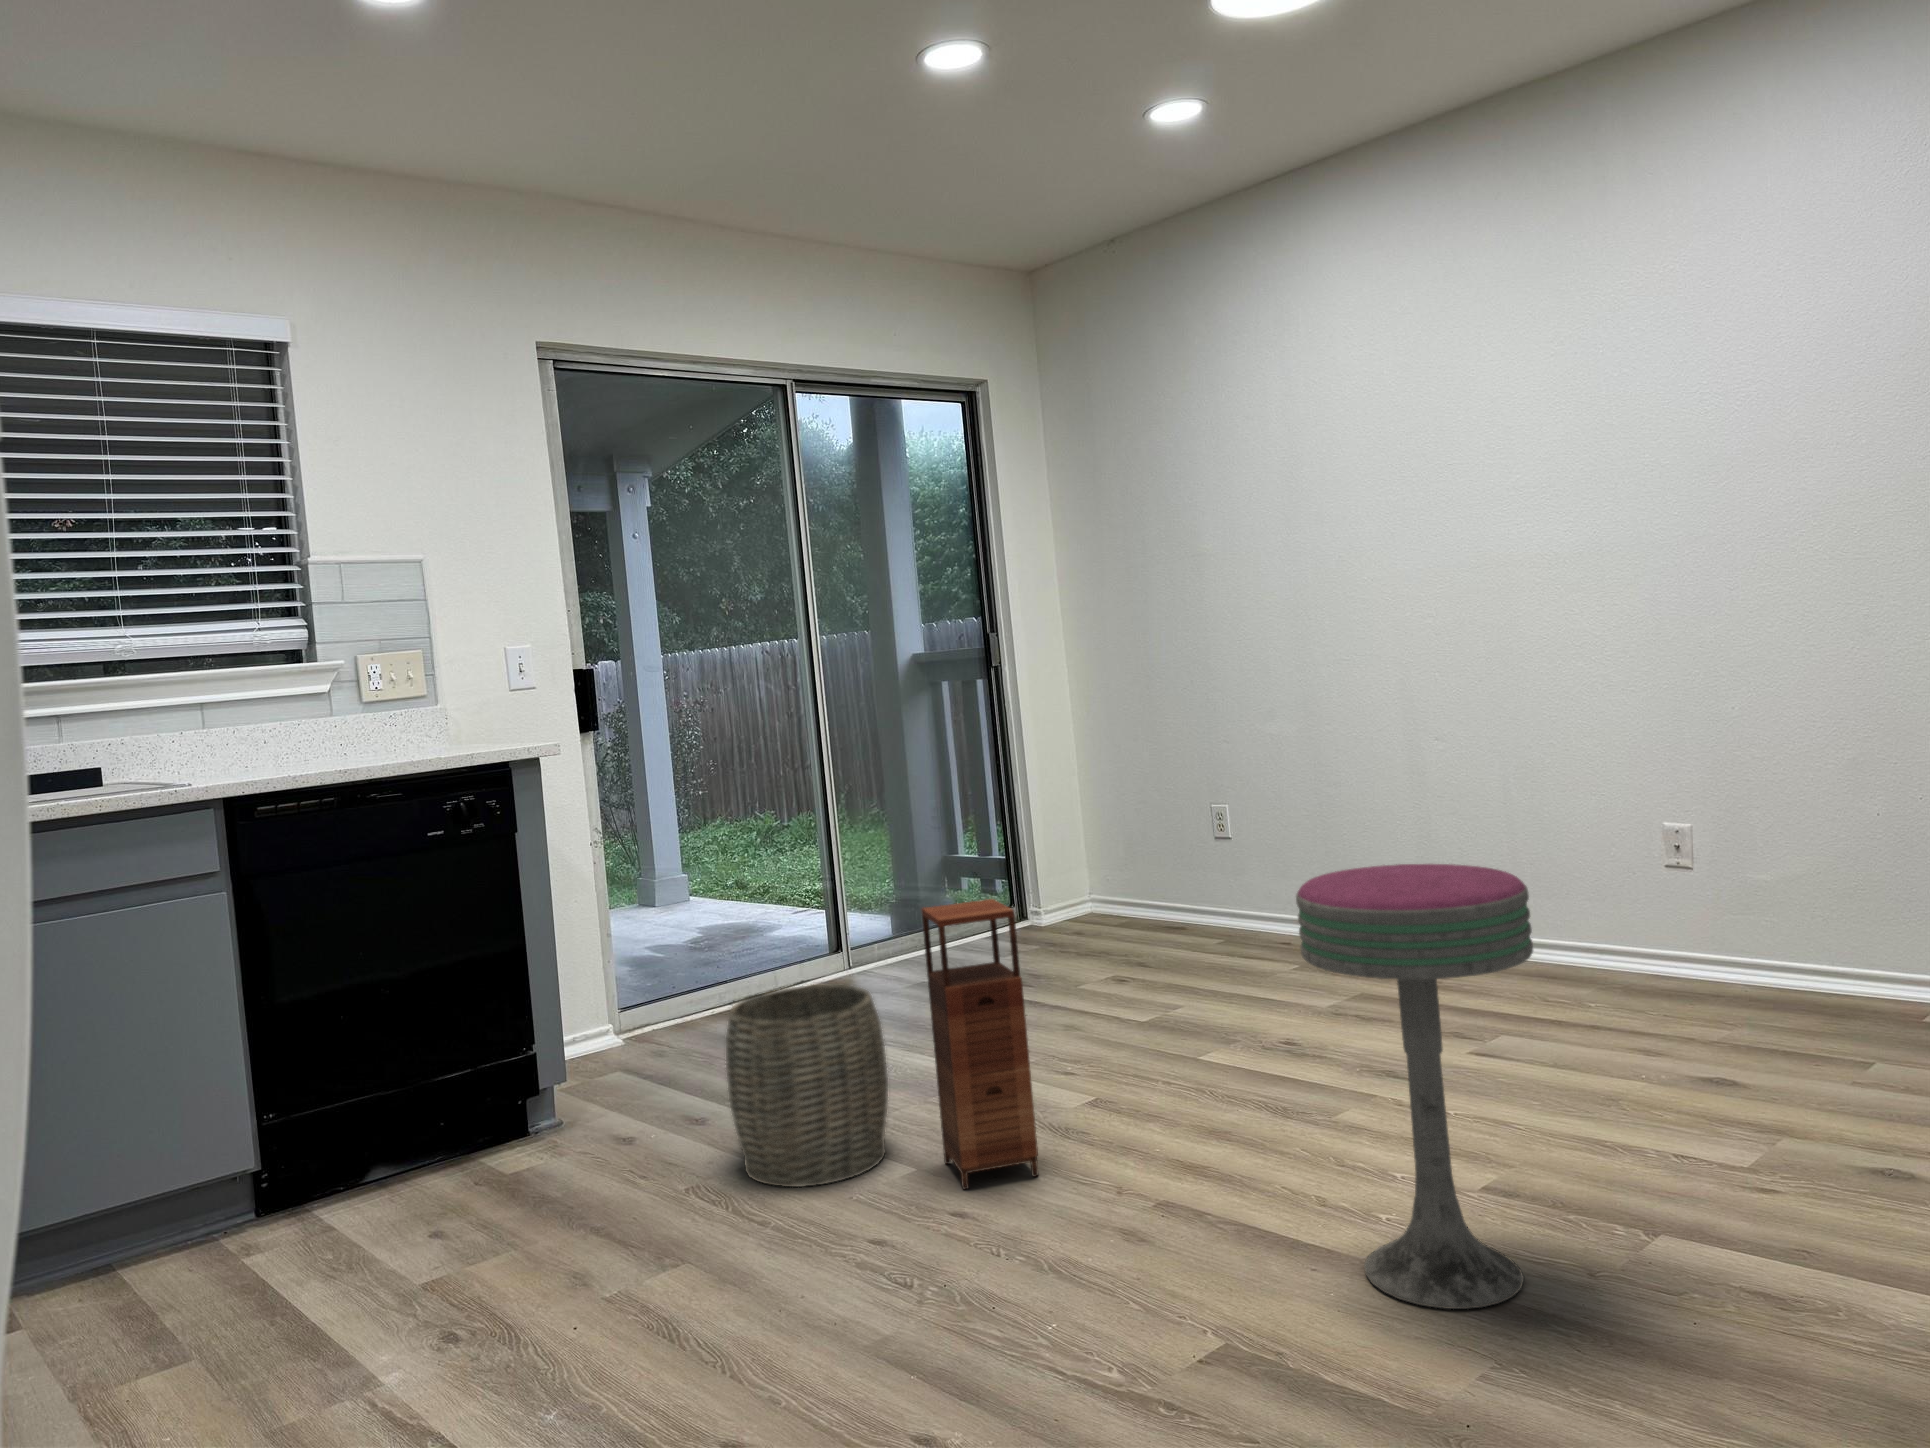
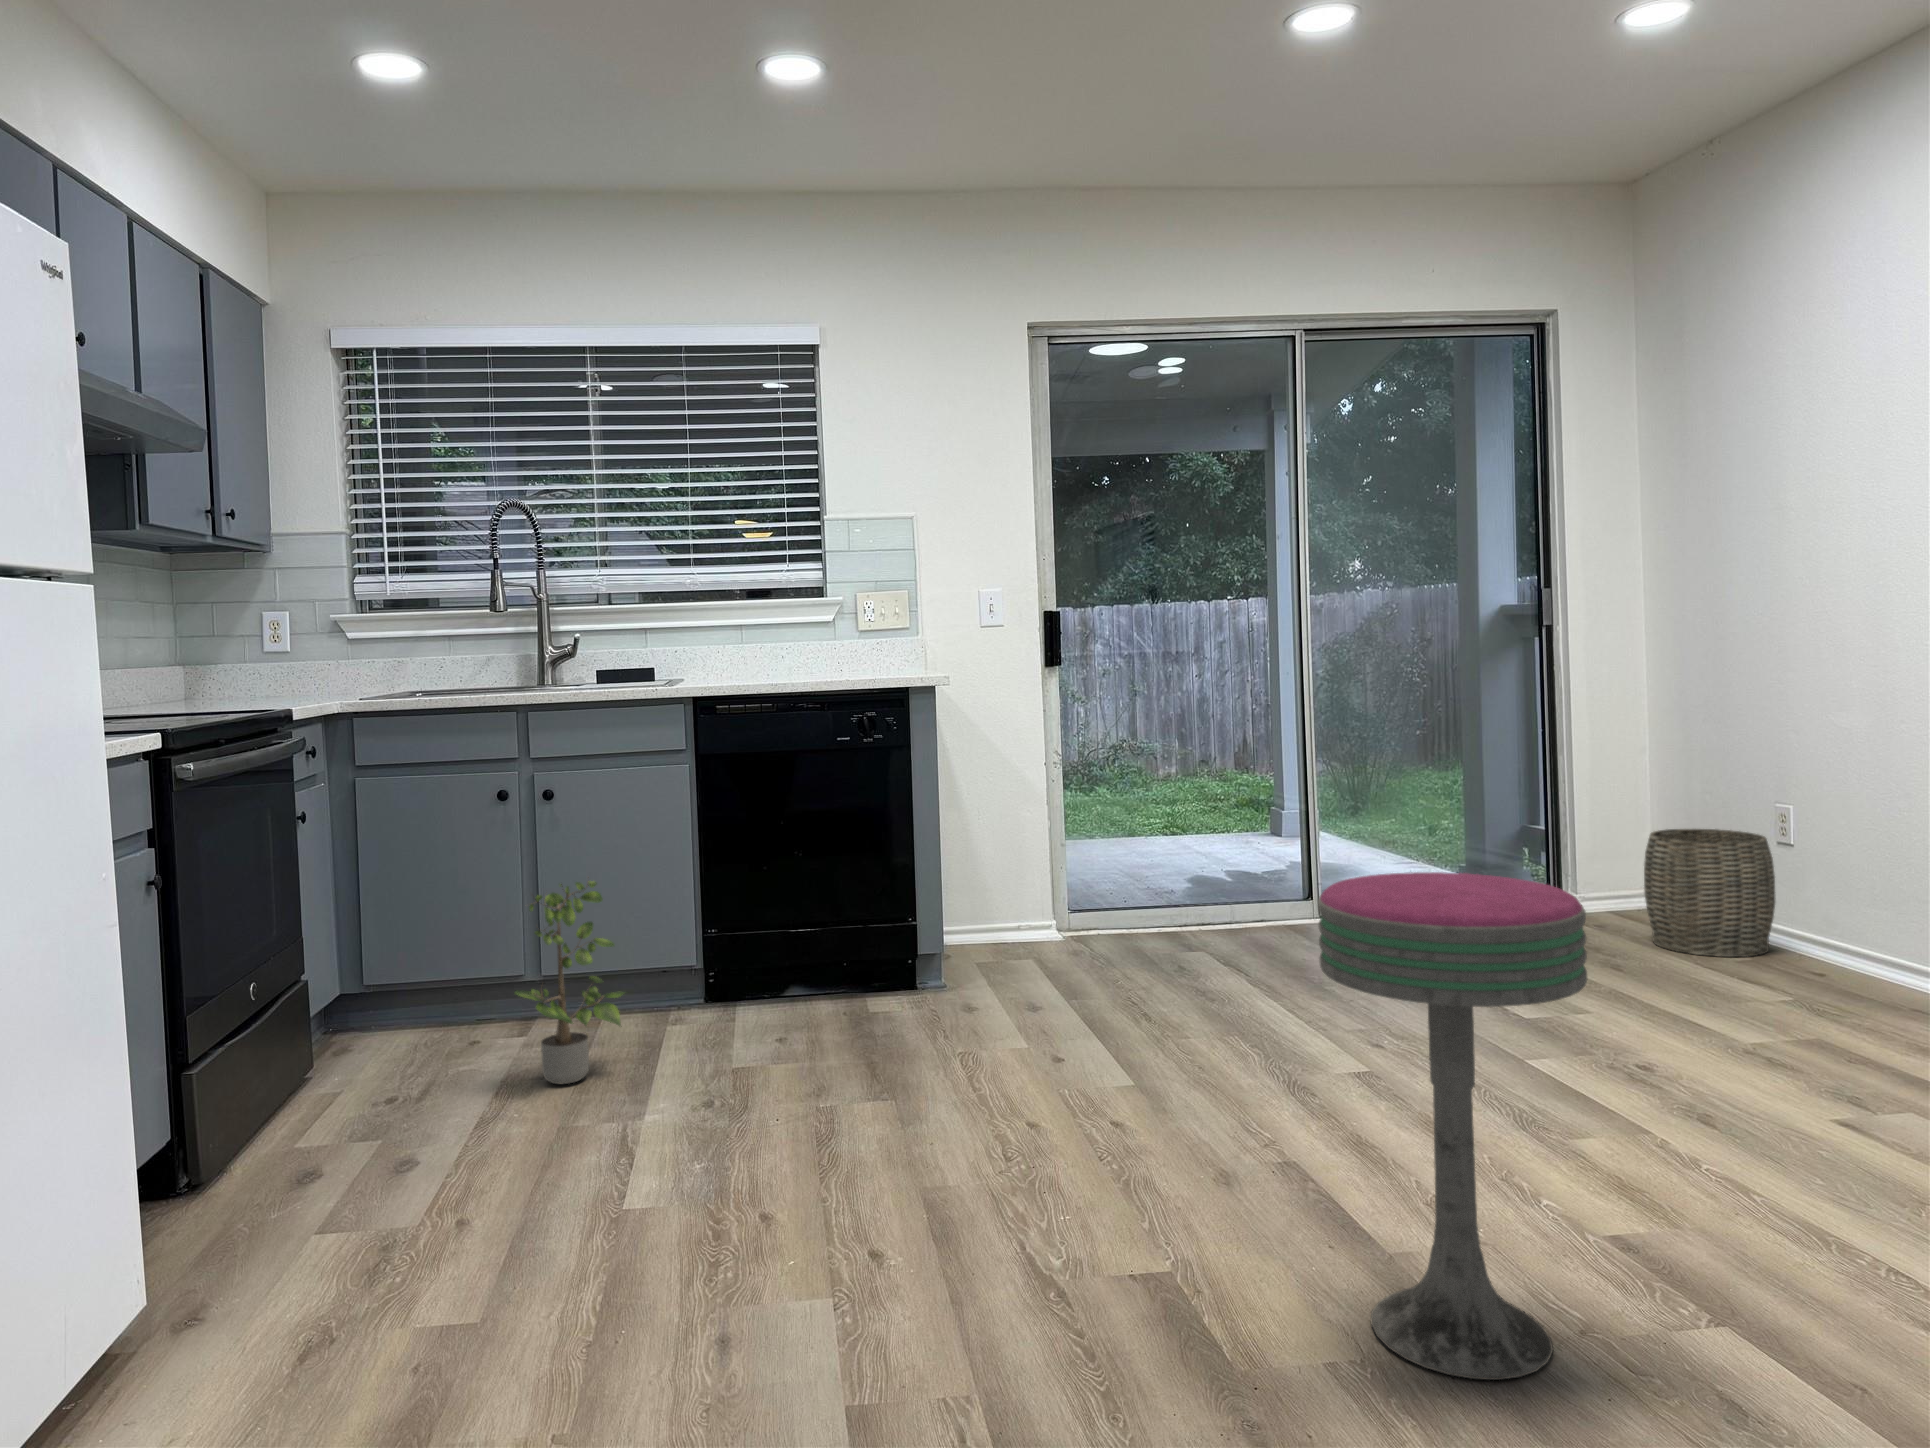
storage cabinet: present [921,899,1038,1189] -> none [1136,852,1233,1128]
woven basket: present [726,985,888,1187] -> present [1644,829,1775,957]
potted plant: none [101,1064,271,1383] -> present [515,881,624,1084]

